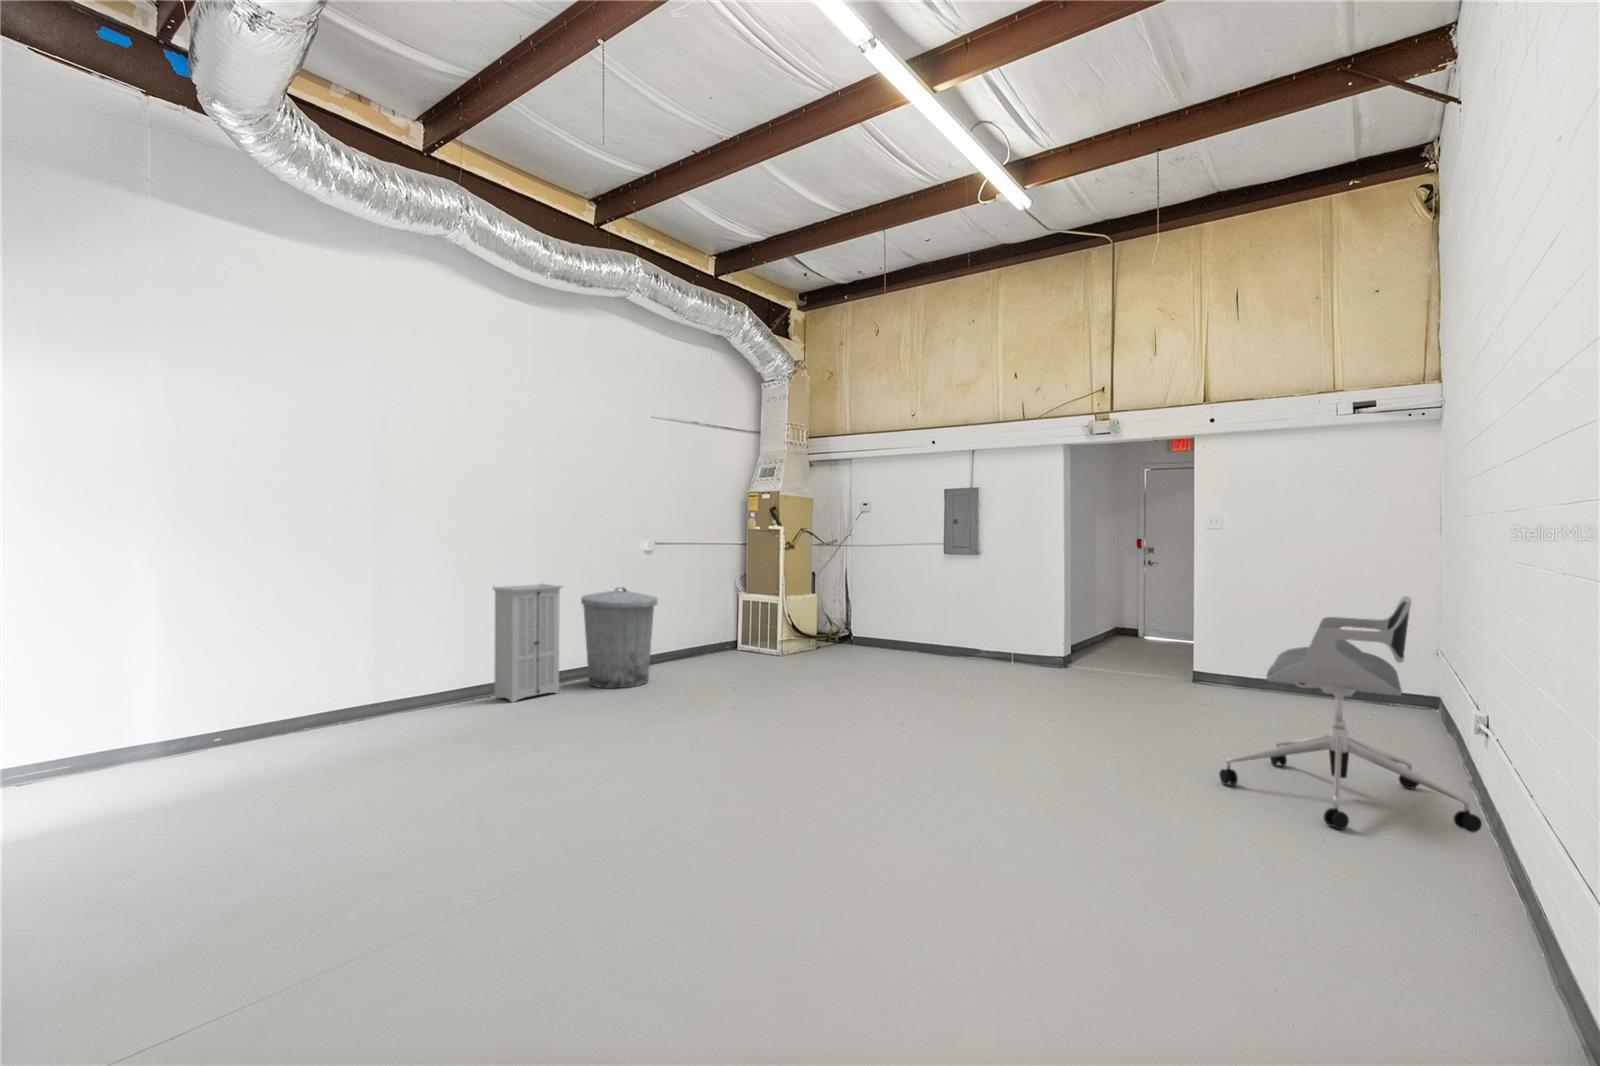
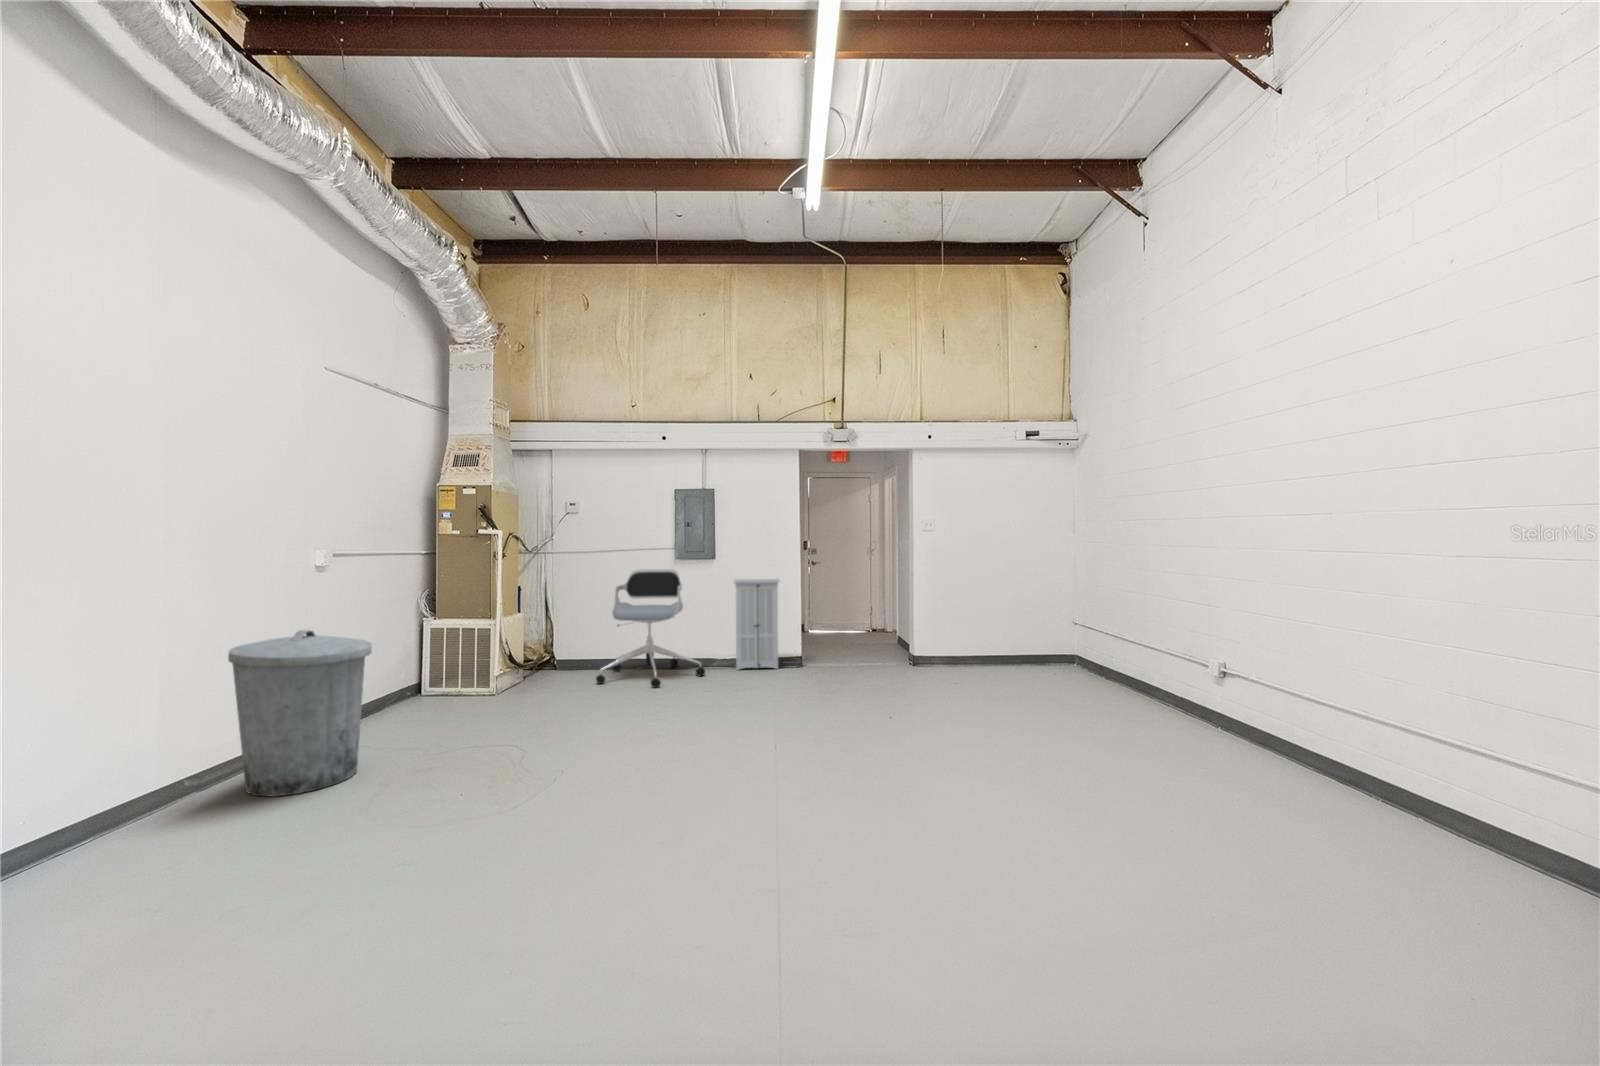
storage cabinet: present [493,584,563,702] -> present [733,579,780,670]
office chair: present [1219,596,1482,832] -> present [596,569,705,688]

